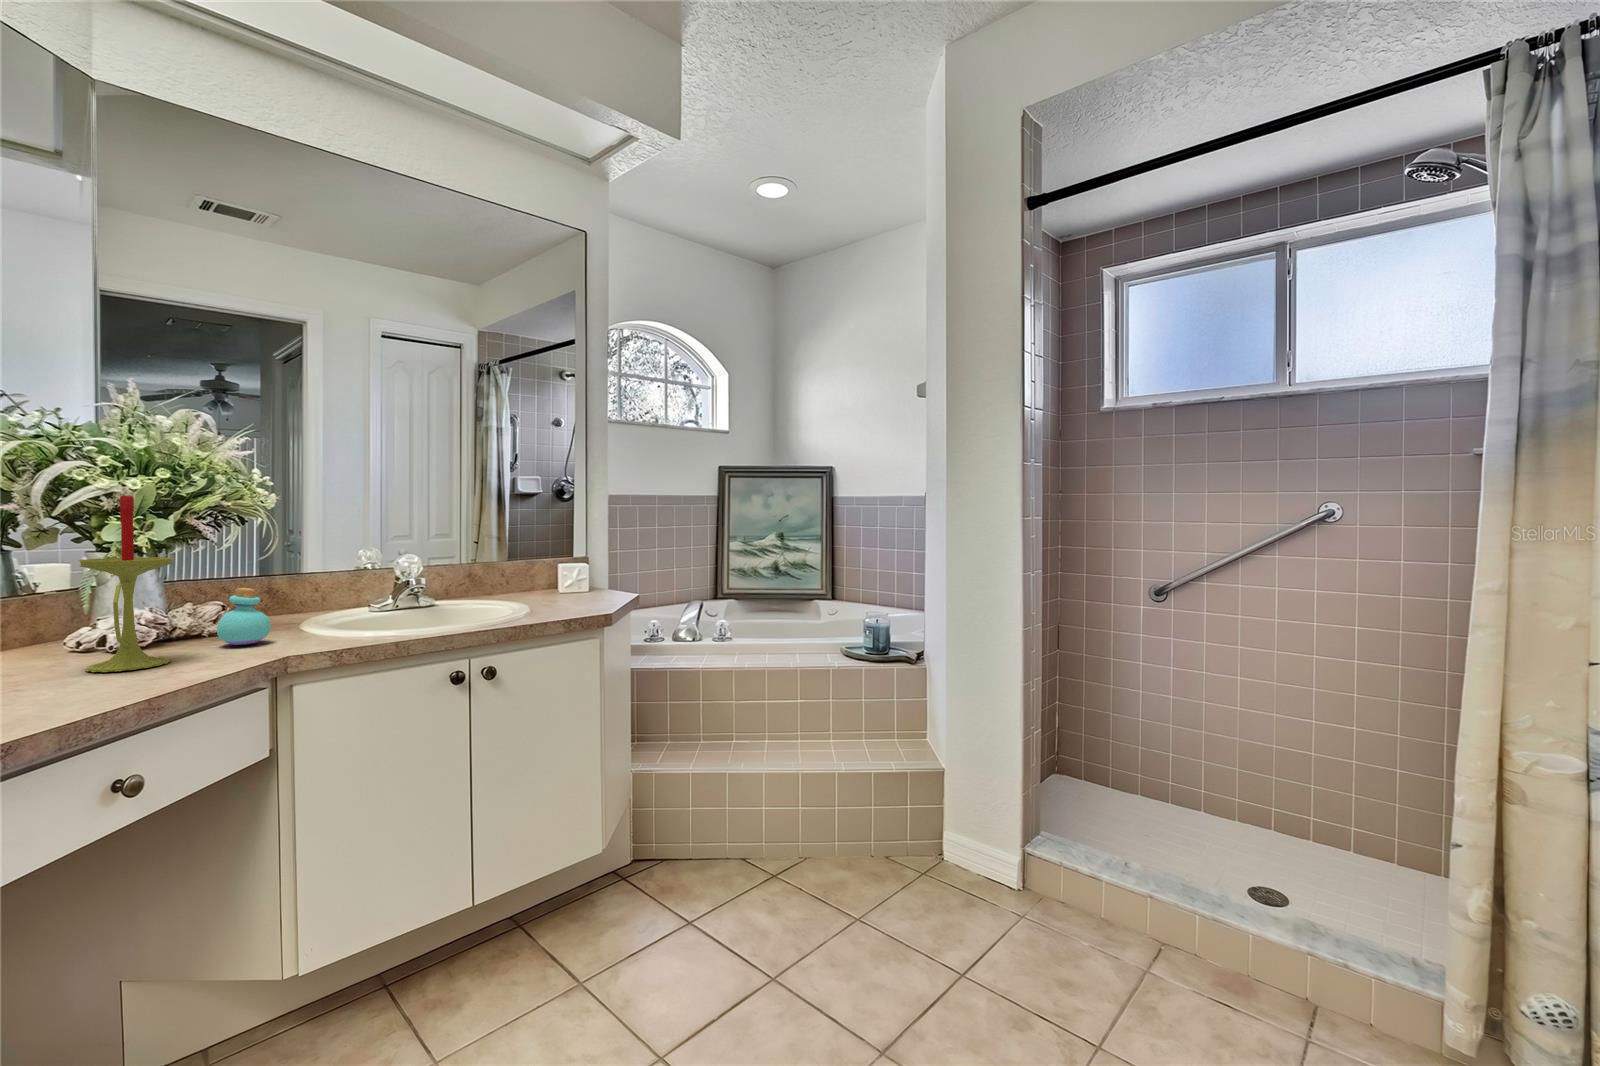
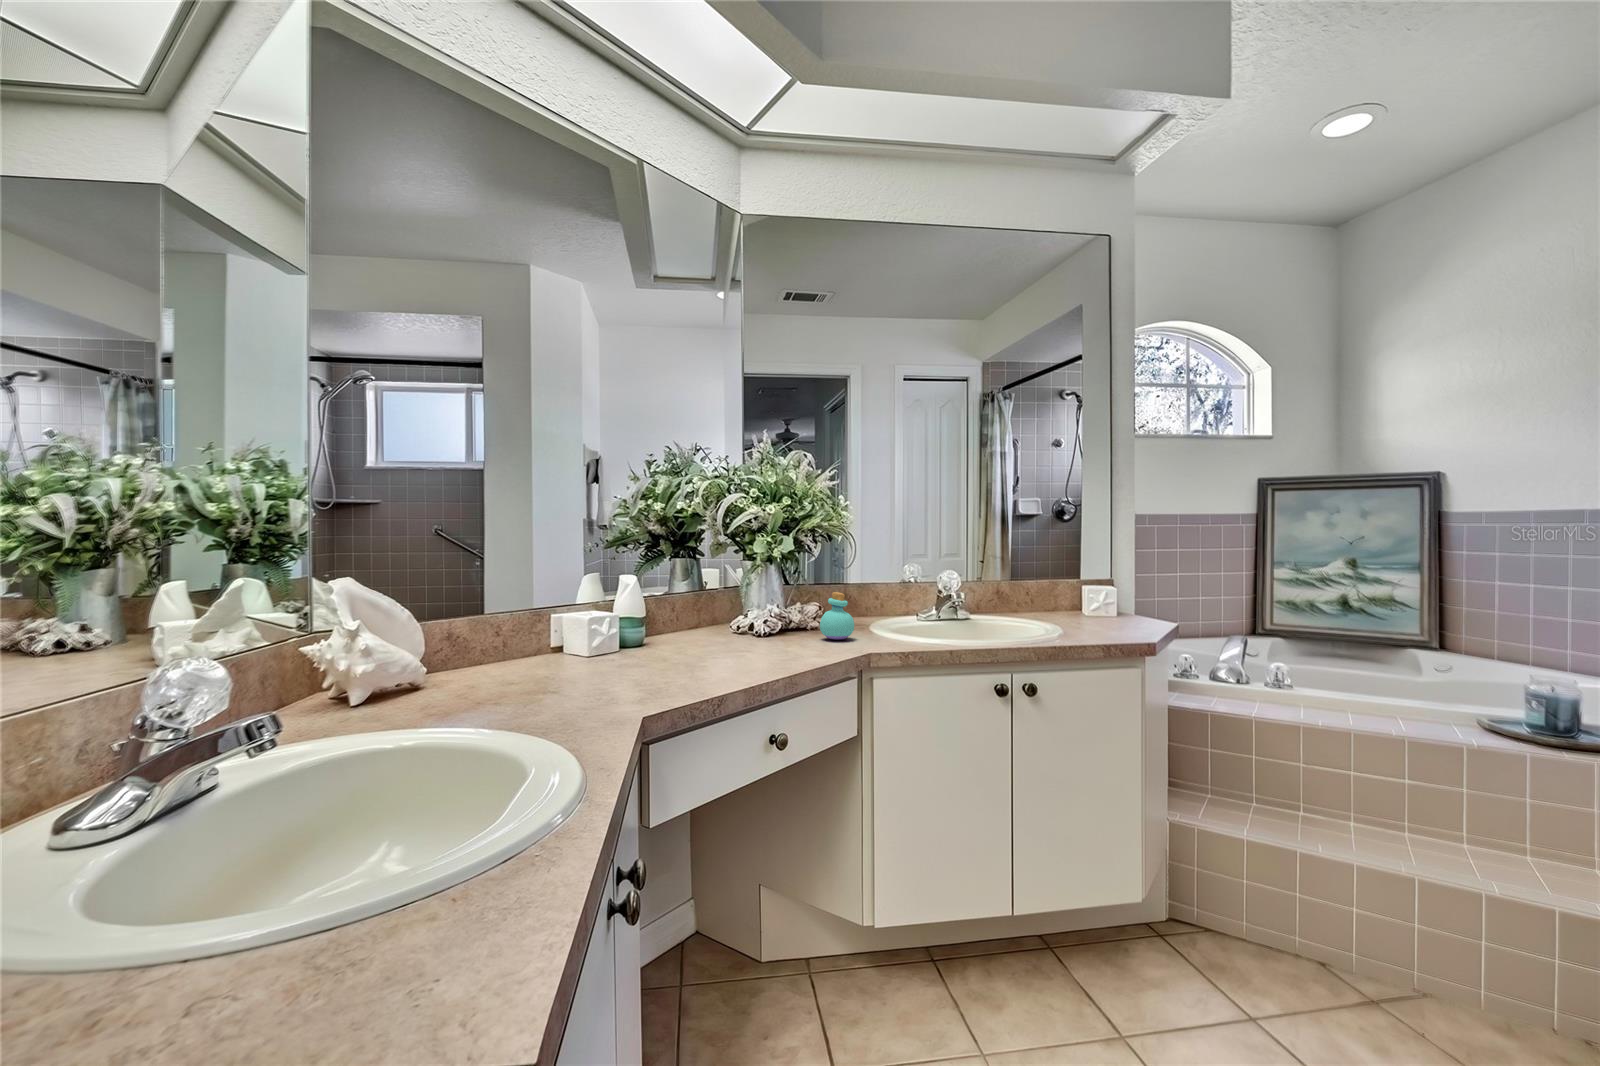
candle: present [79,496,173,672] -> none [747,513,799,651]

